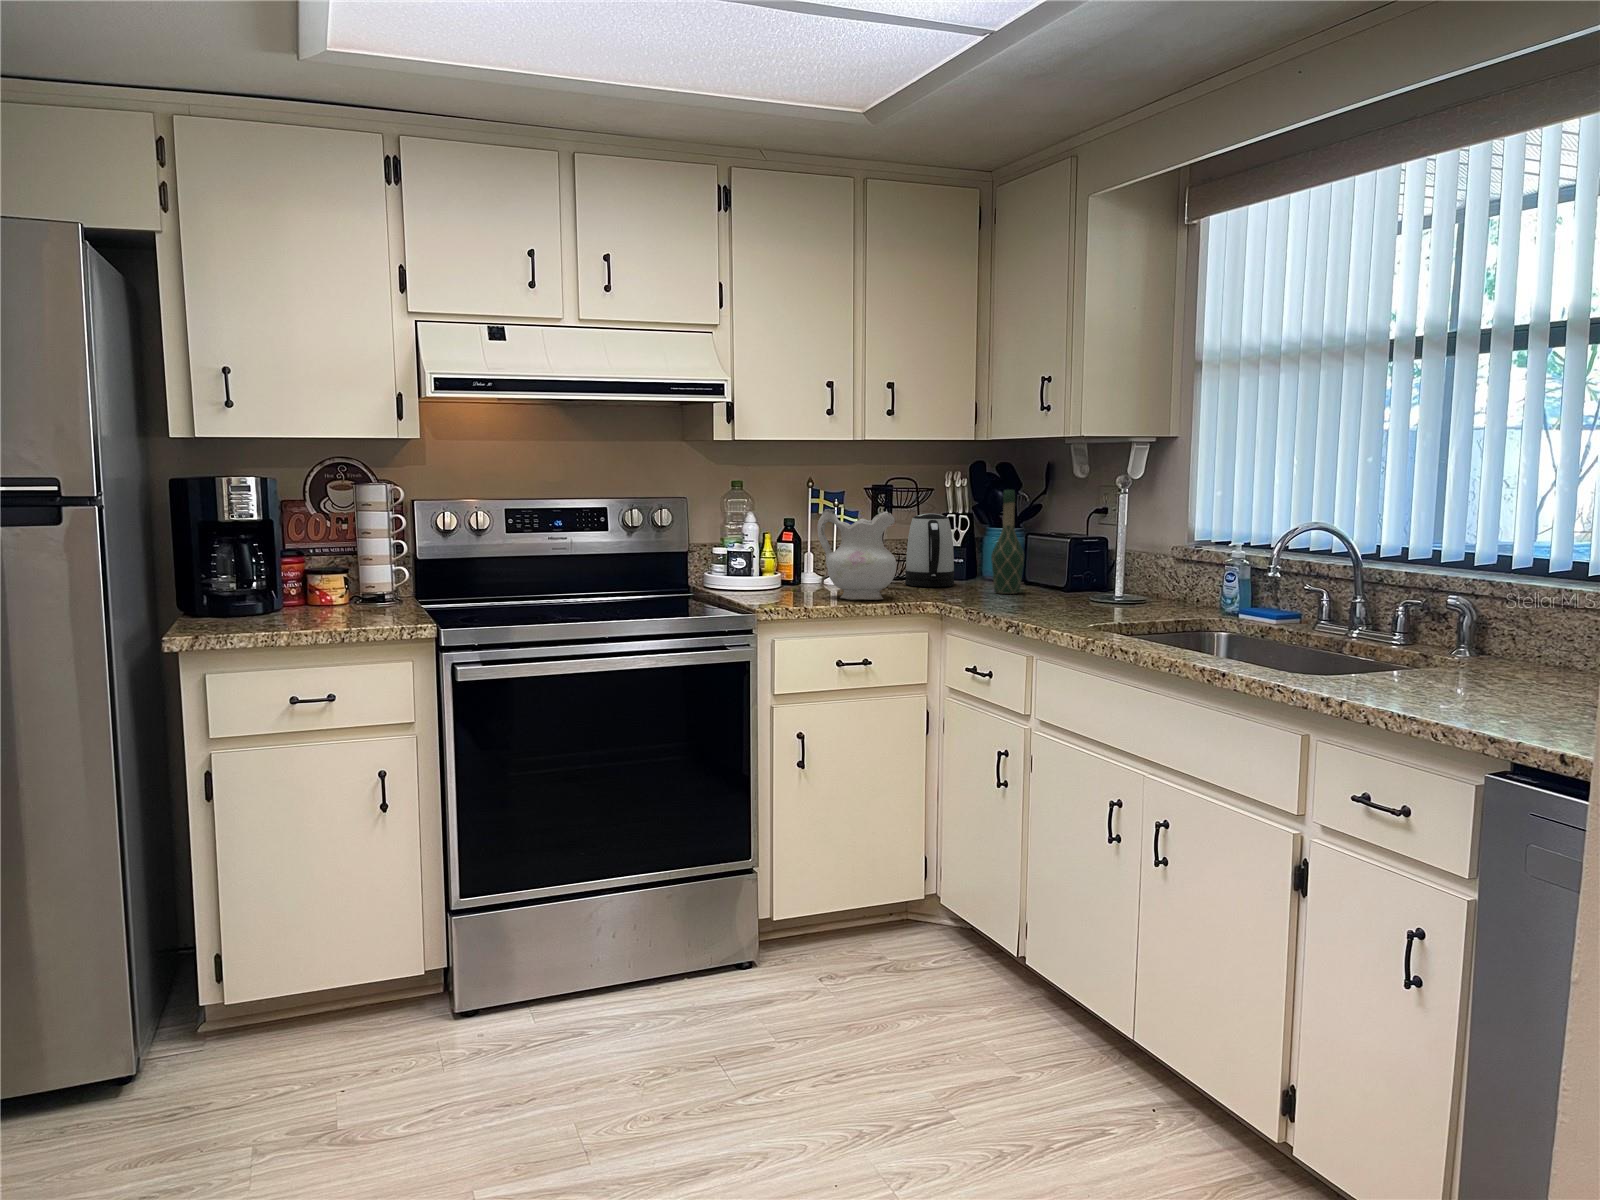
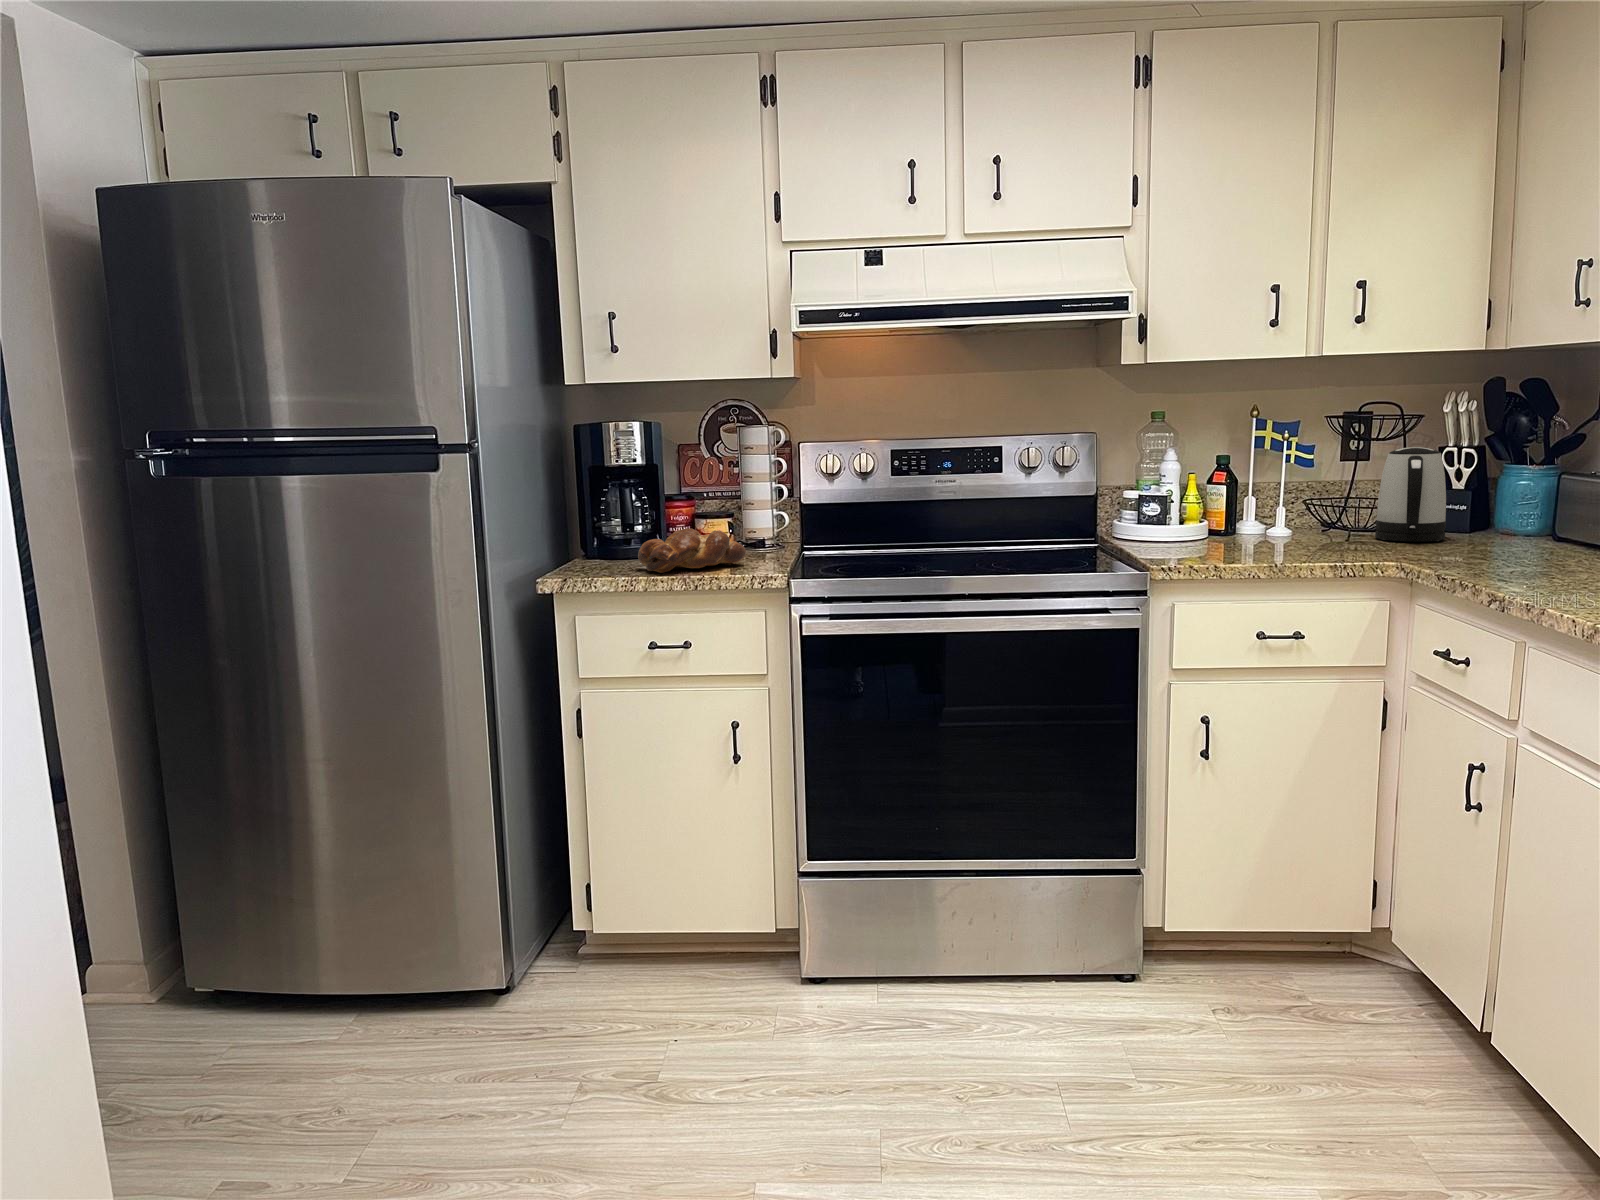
wine bottle: present [991,490,1024,594] -> none [1496,414,1548,554]
ceramic pitcher: present [817,509,897,600] -> none [1243,444,1348,558]
bread loaf: none [269,583,381,628] -> present [638,528,746,573]

